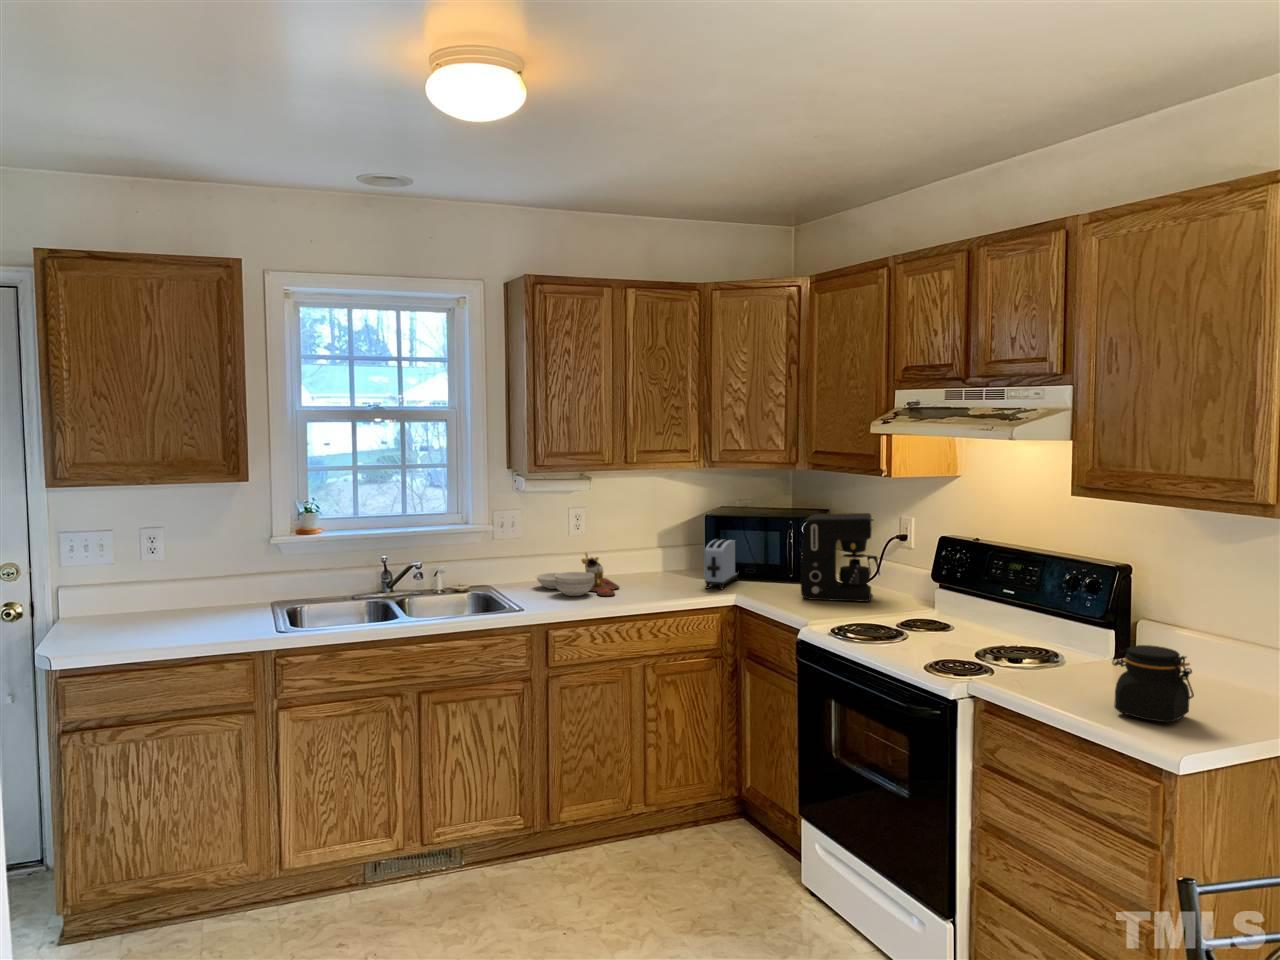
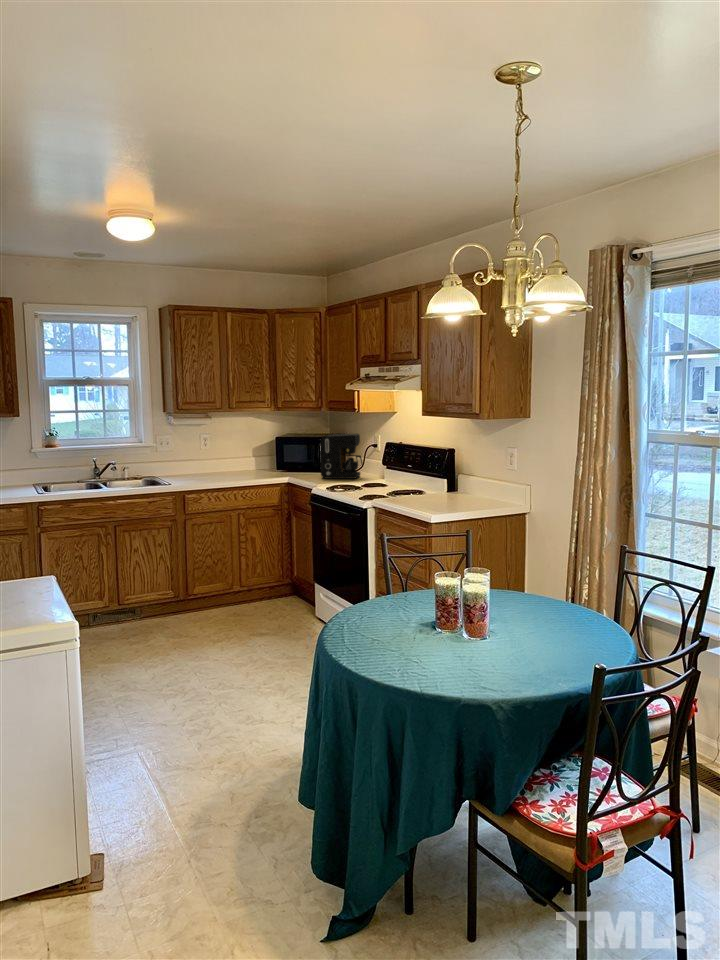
toaster: present [705,539,738,589] -> none [273,450,294,476]
cutting board: present [536,553,619,596] -> none [180,458,227,479]
jar: present [1112,645,1194,722] -> none [424,478,454,508]

